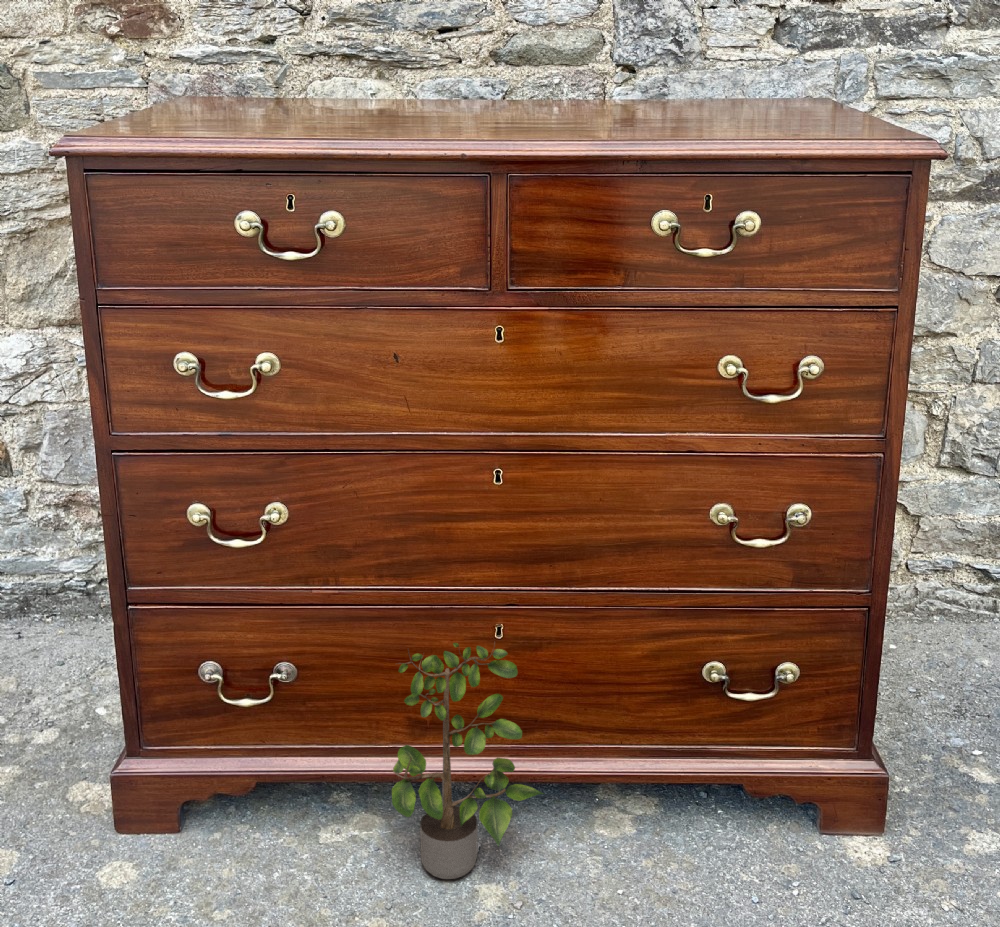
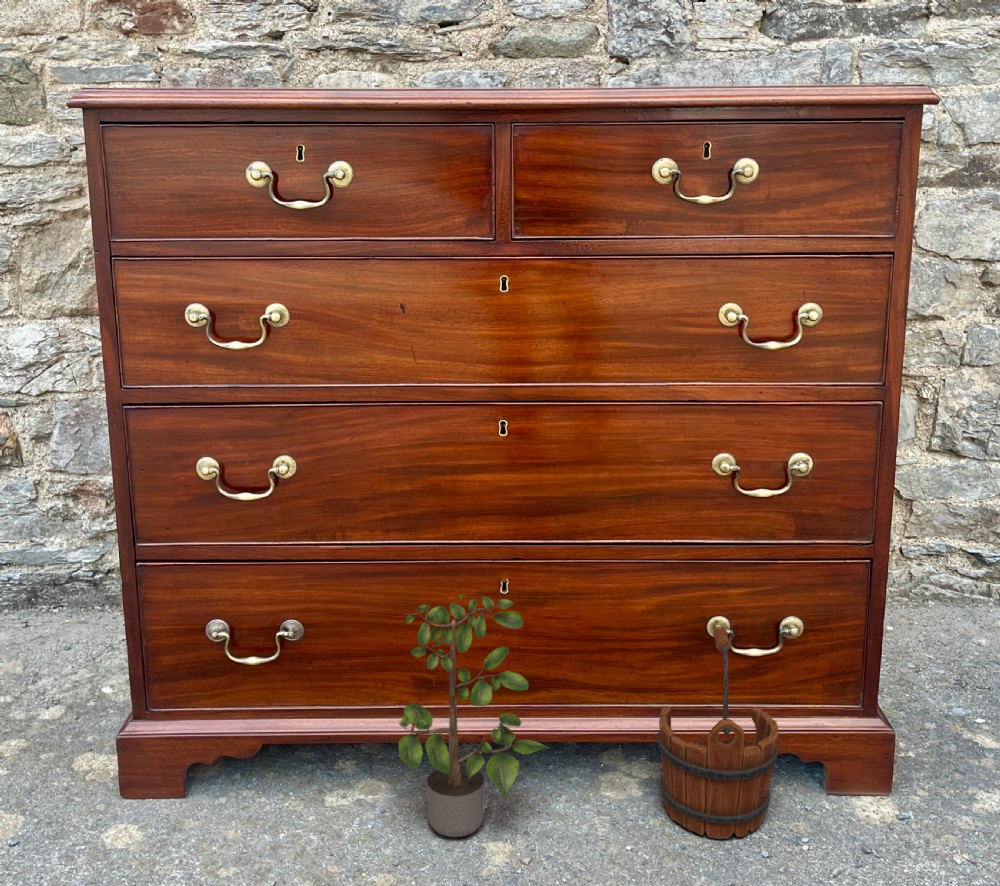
wooden bucket: none [652,674,773,883] -> present [658,627,779,839]

